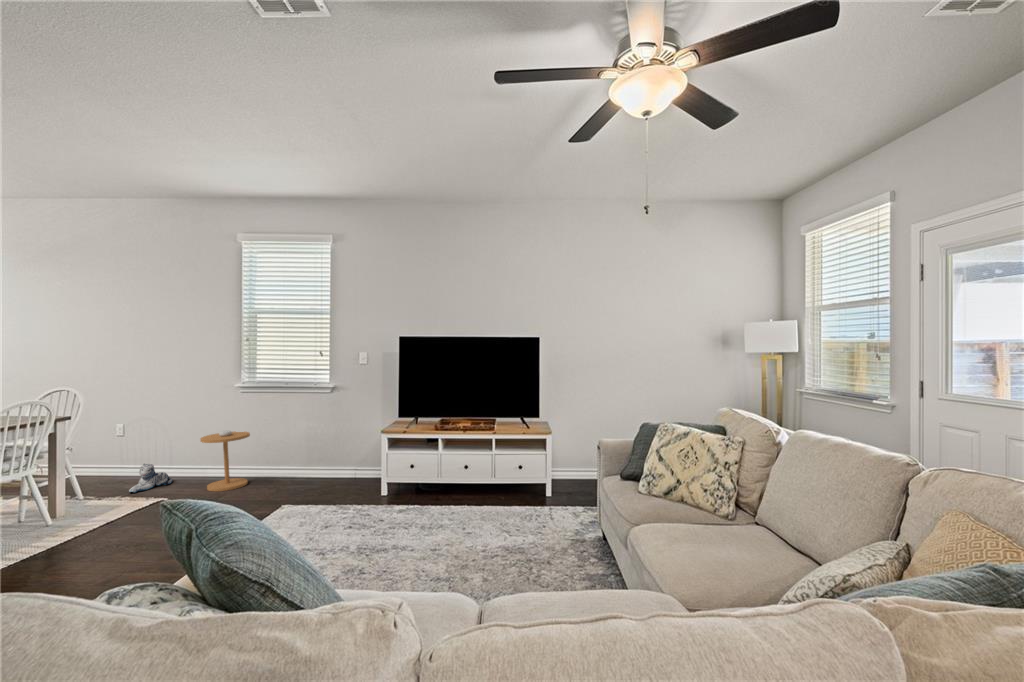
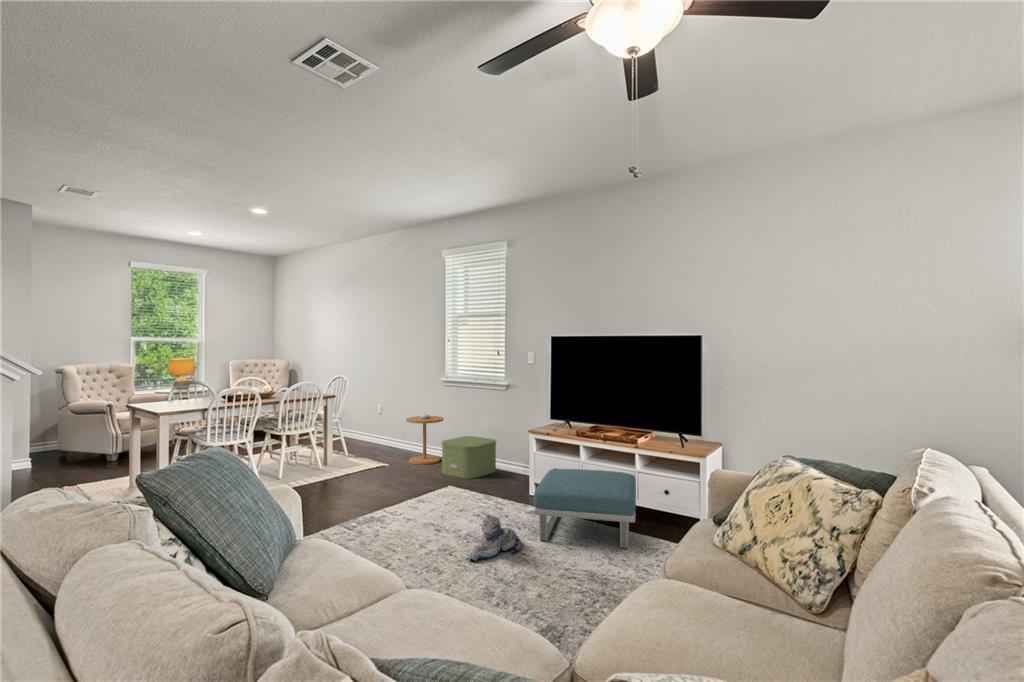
storage box: none [261,448,327,495] -> present [442,436,496,479]
footstool: none [418,458,521,534] -> present [533,469,636,549]
plush toy: present [129,464,173,493] -> present [468,515,522,561]

